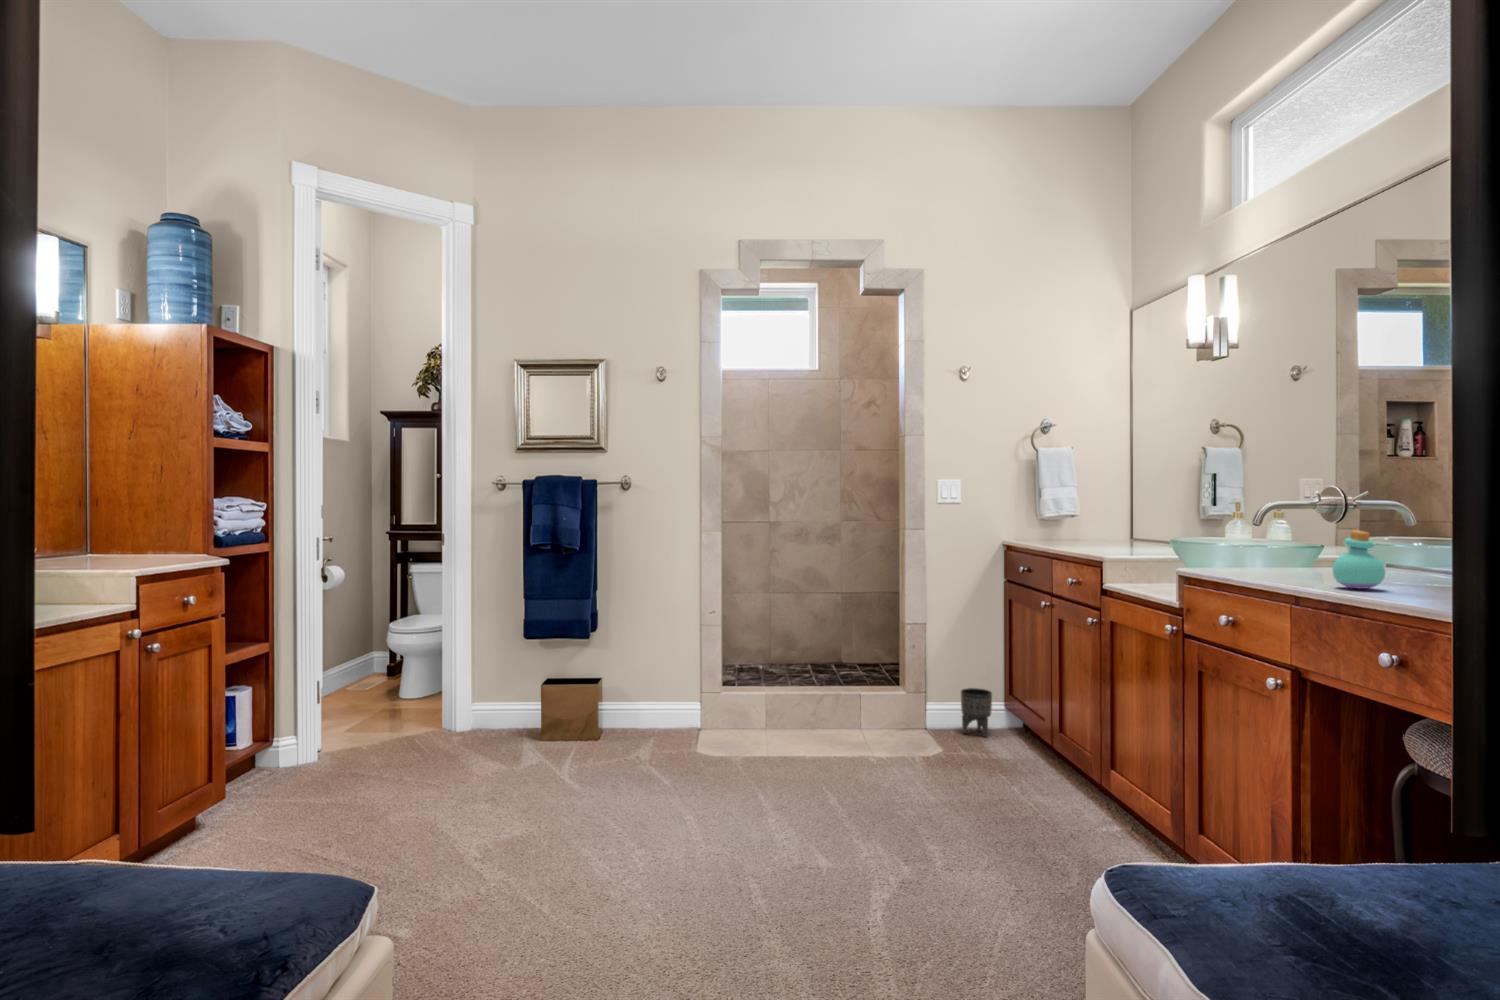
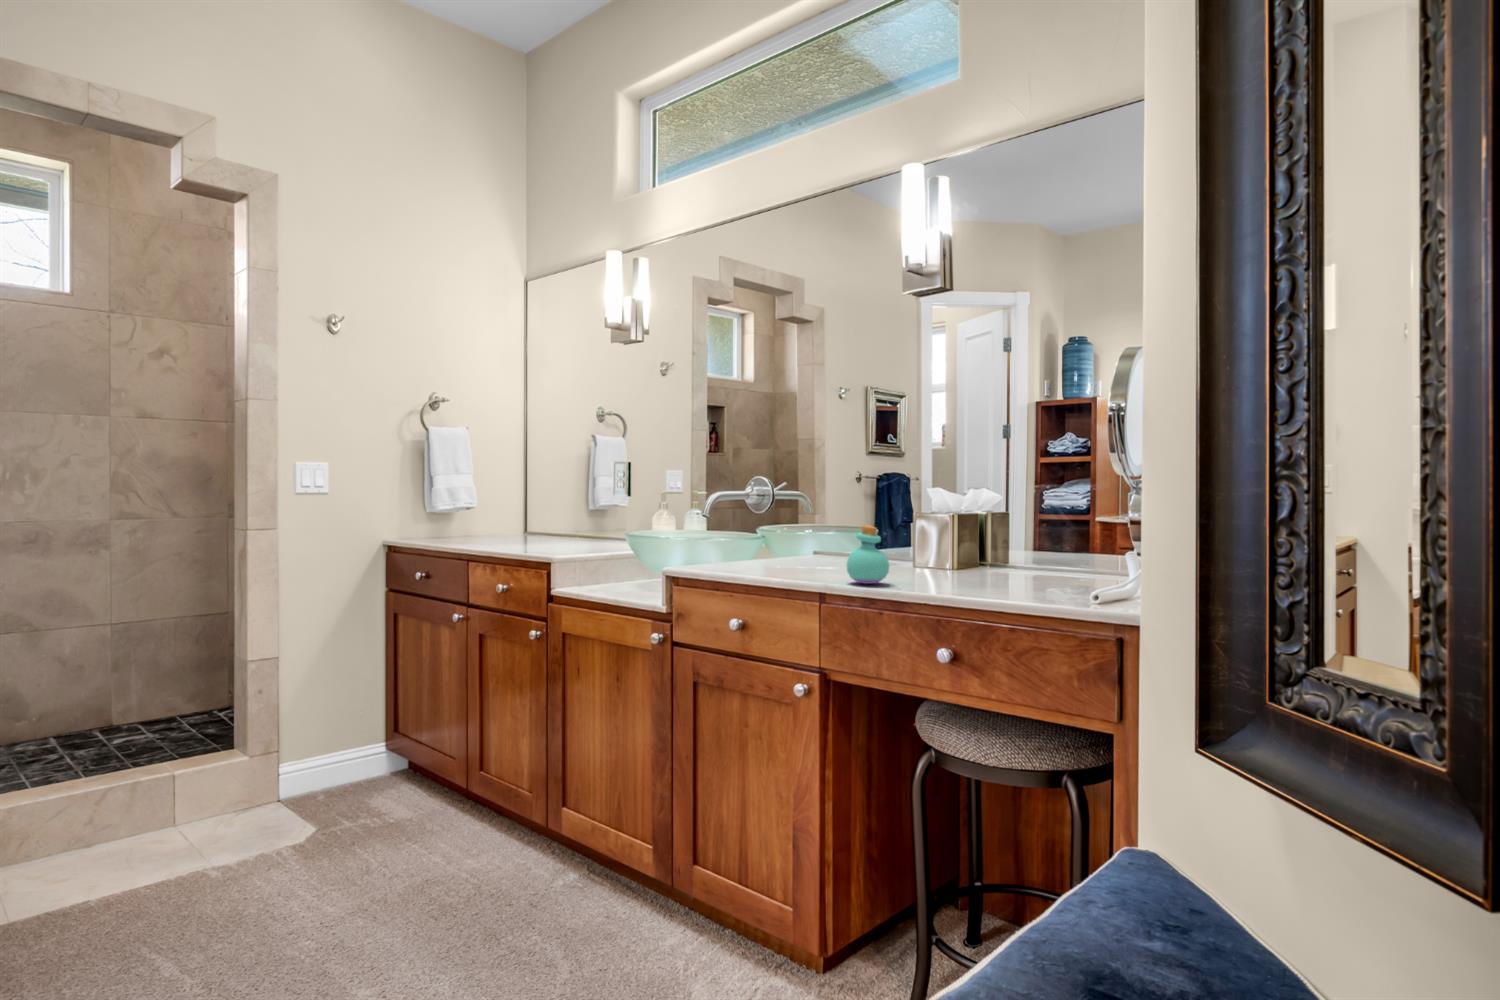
planter: present [961,688,992,737] -> none [334,731,378,797]

